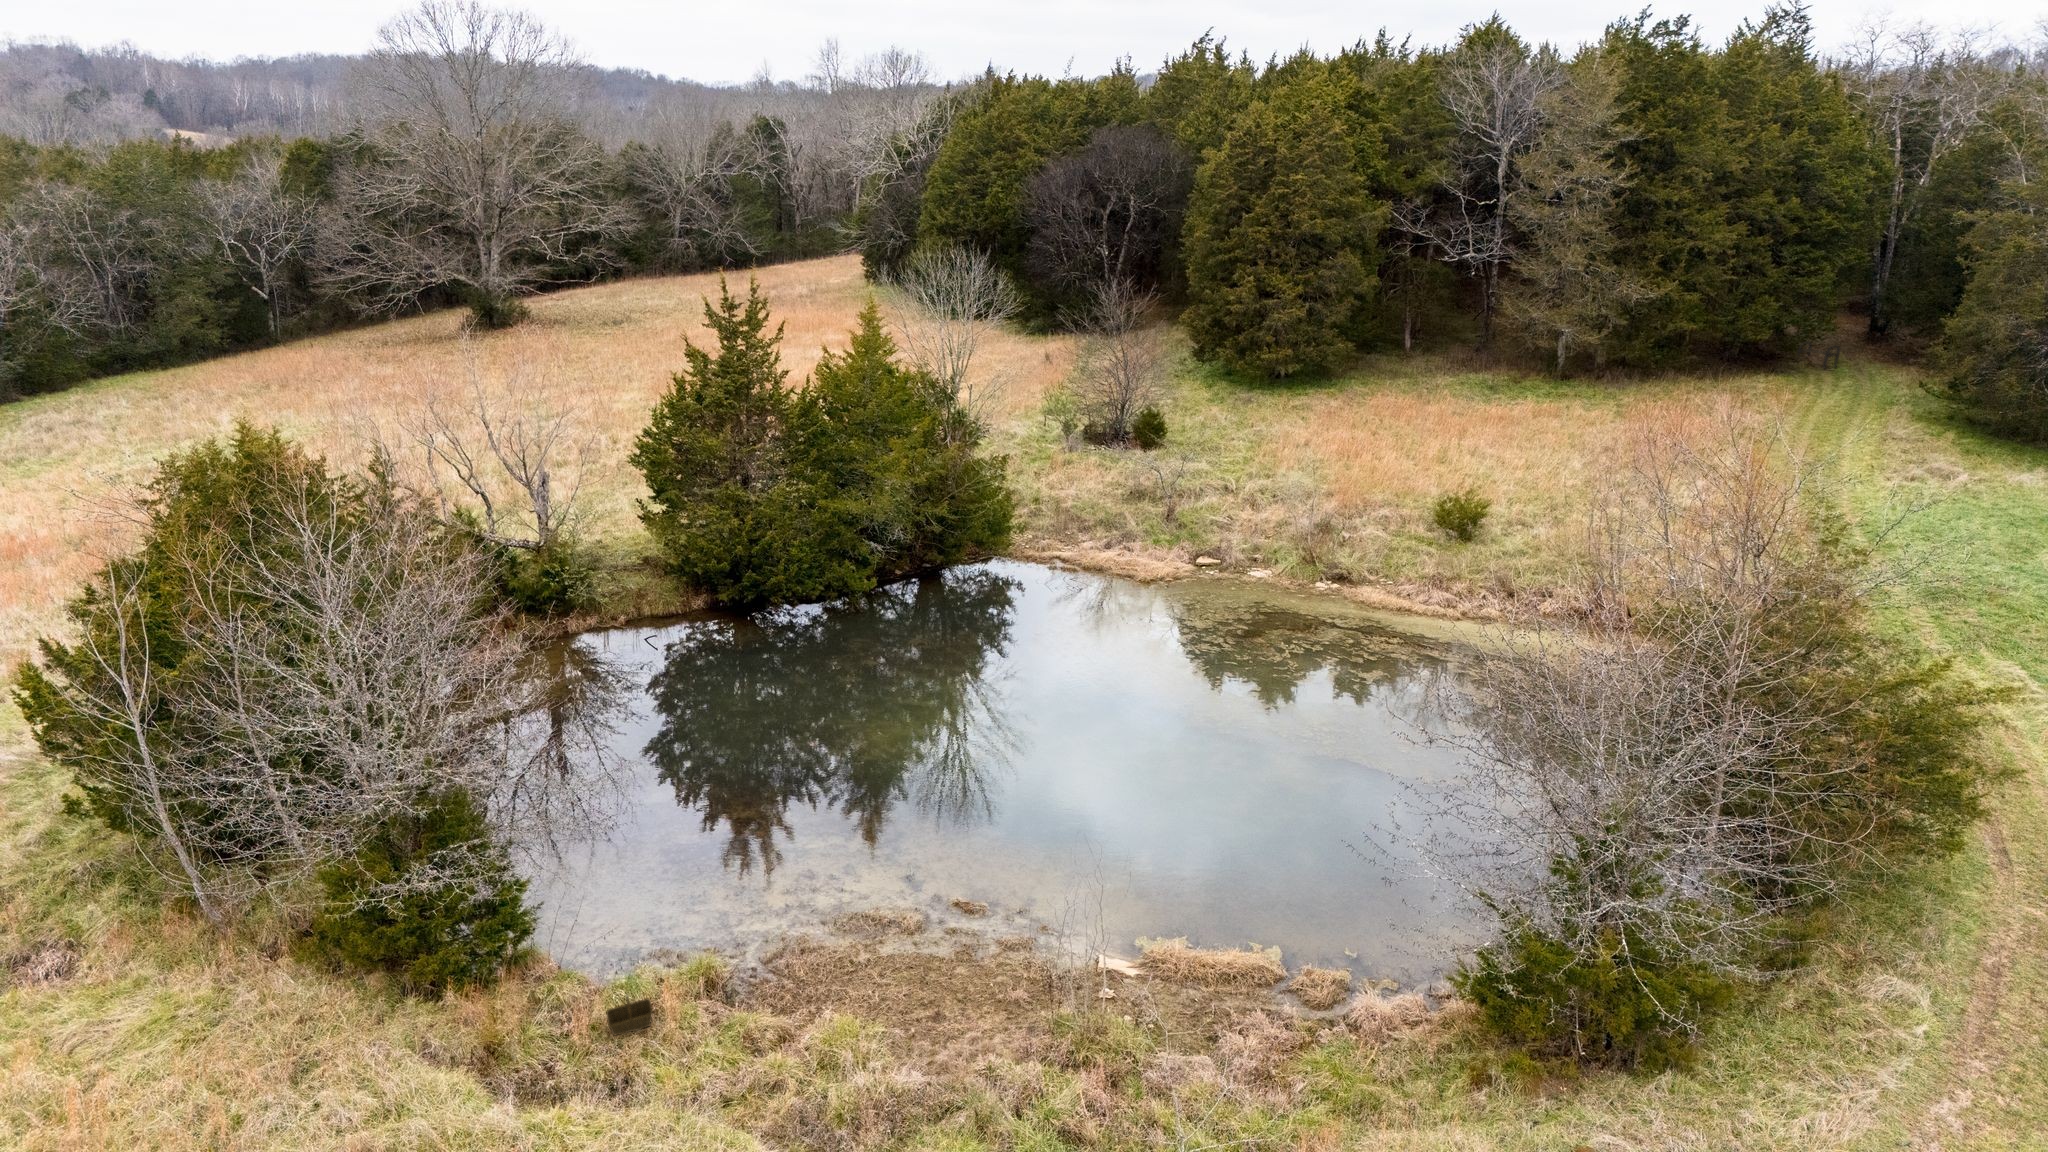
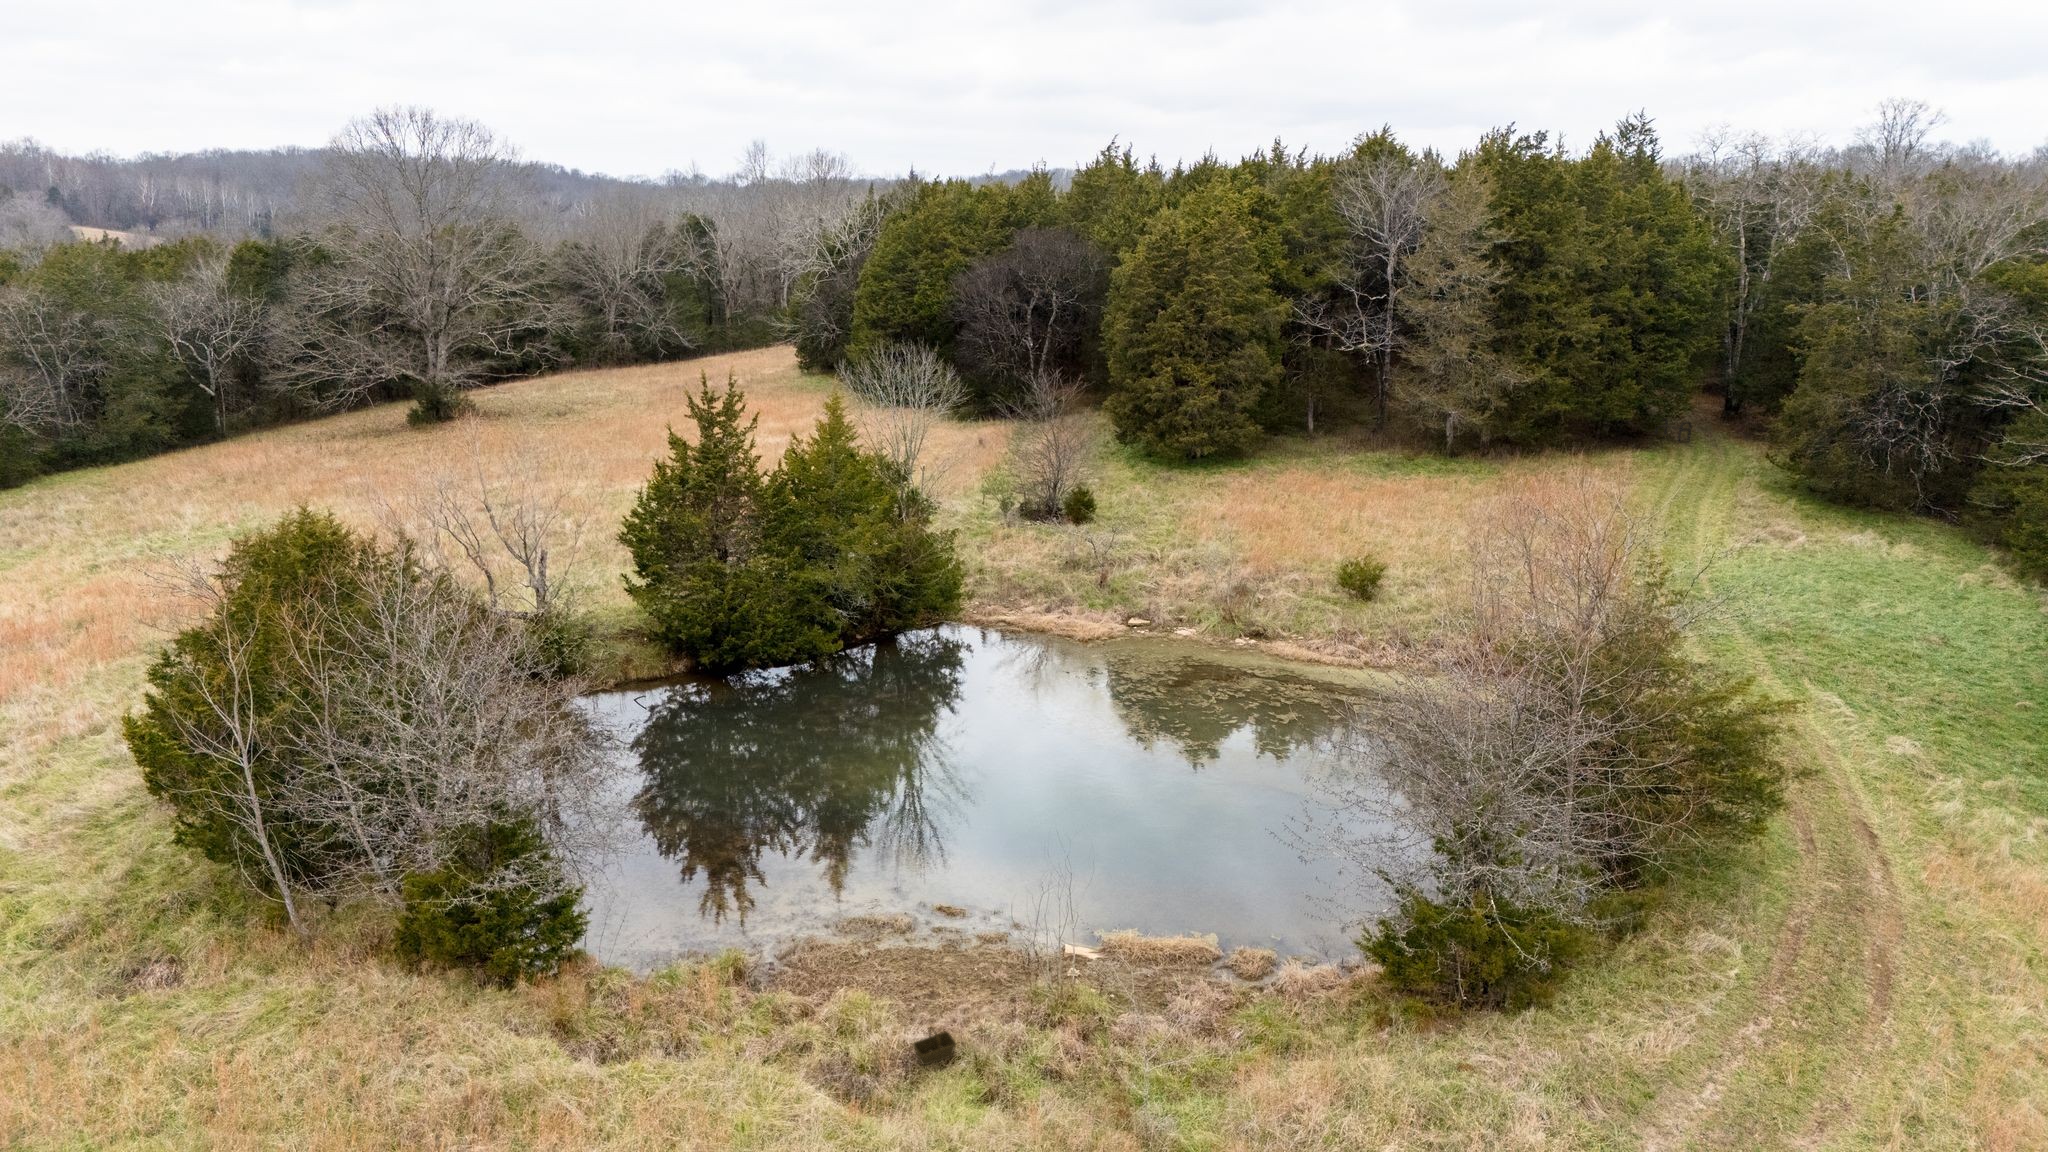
basket: present [606,995,653,1035] -> present [913,1028,956,1065]

